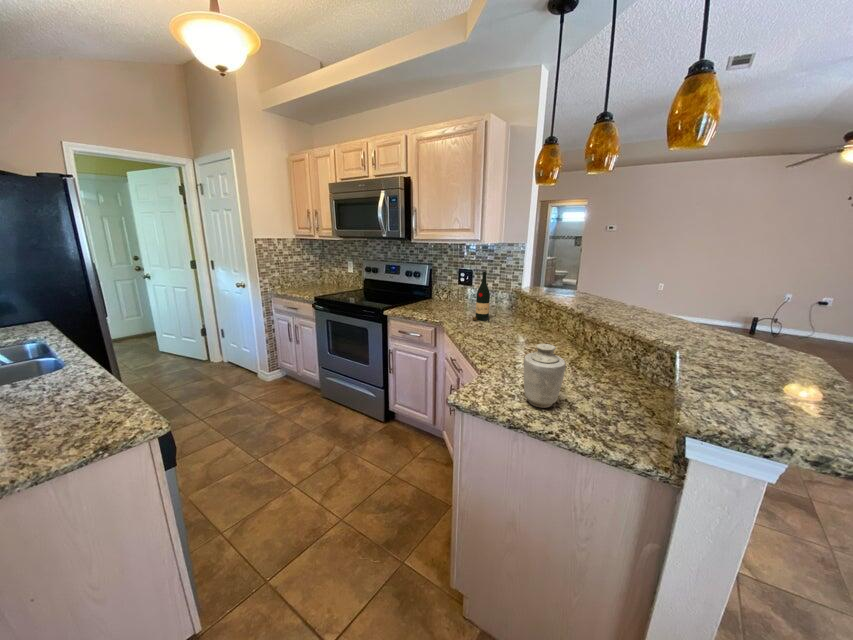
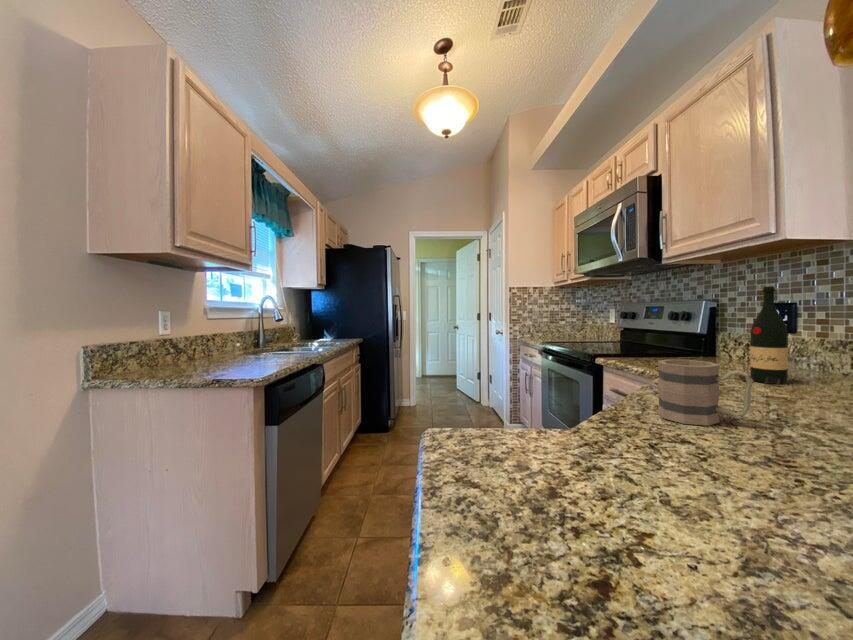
mug: none [487,325,521,358] -> present [658,359,752,426]
vase: present [524,344,566,408] -> none [547,342,653,507]

